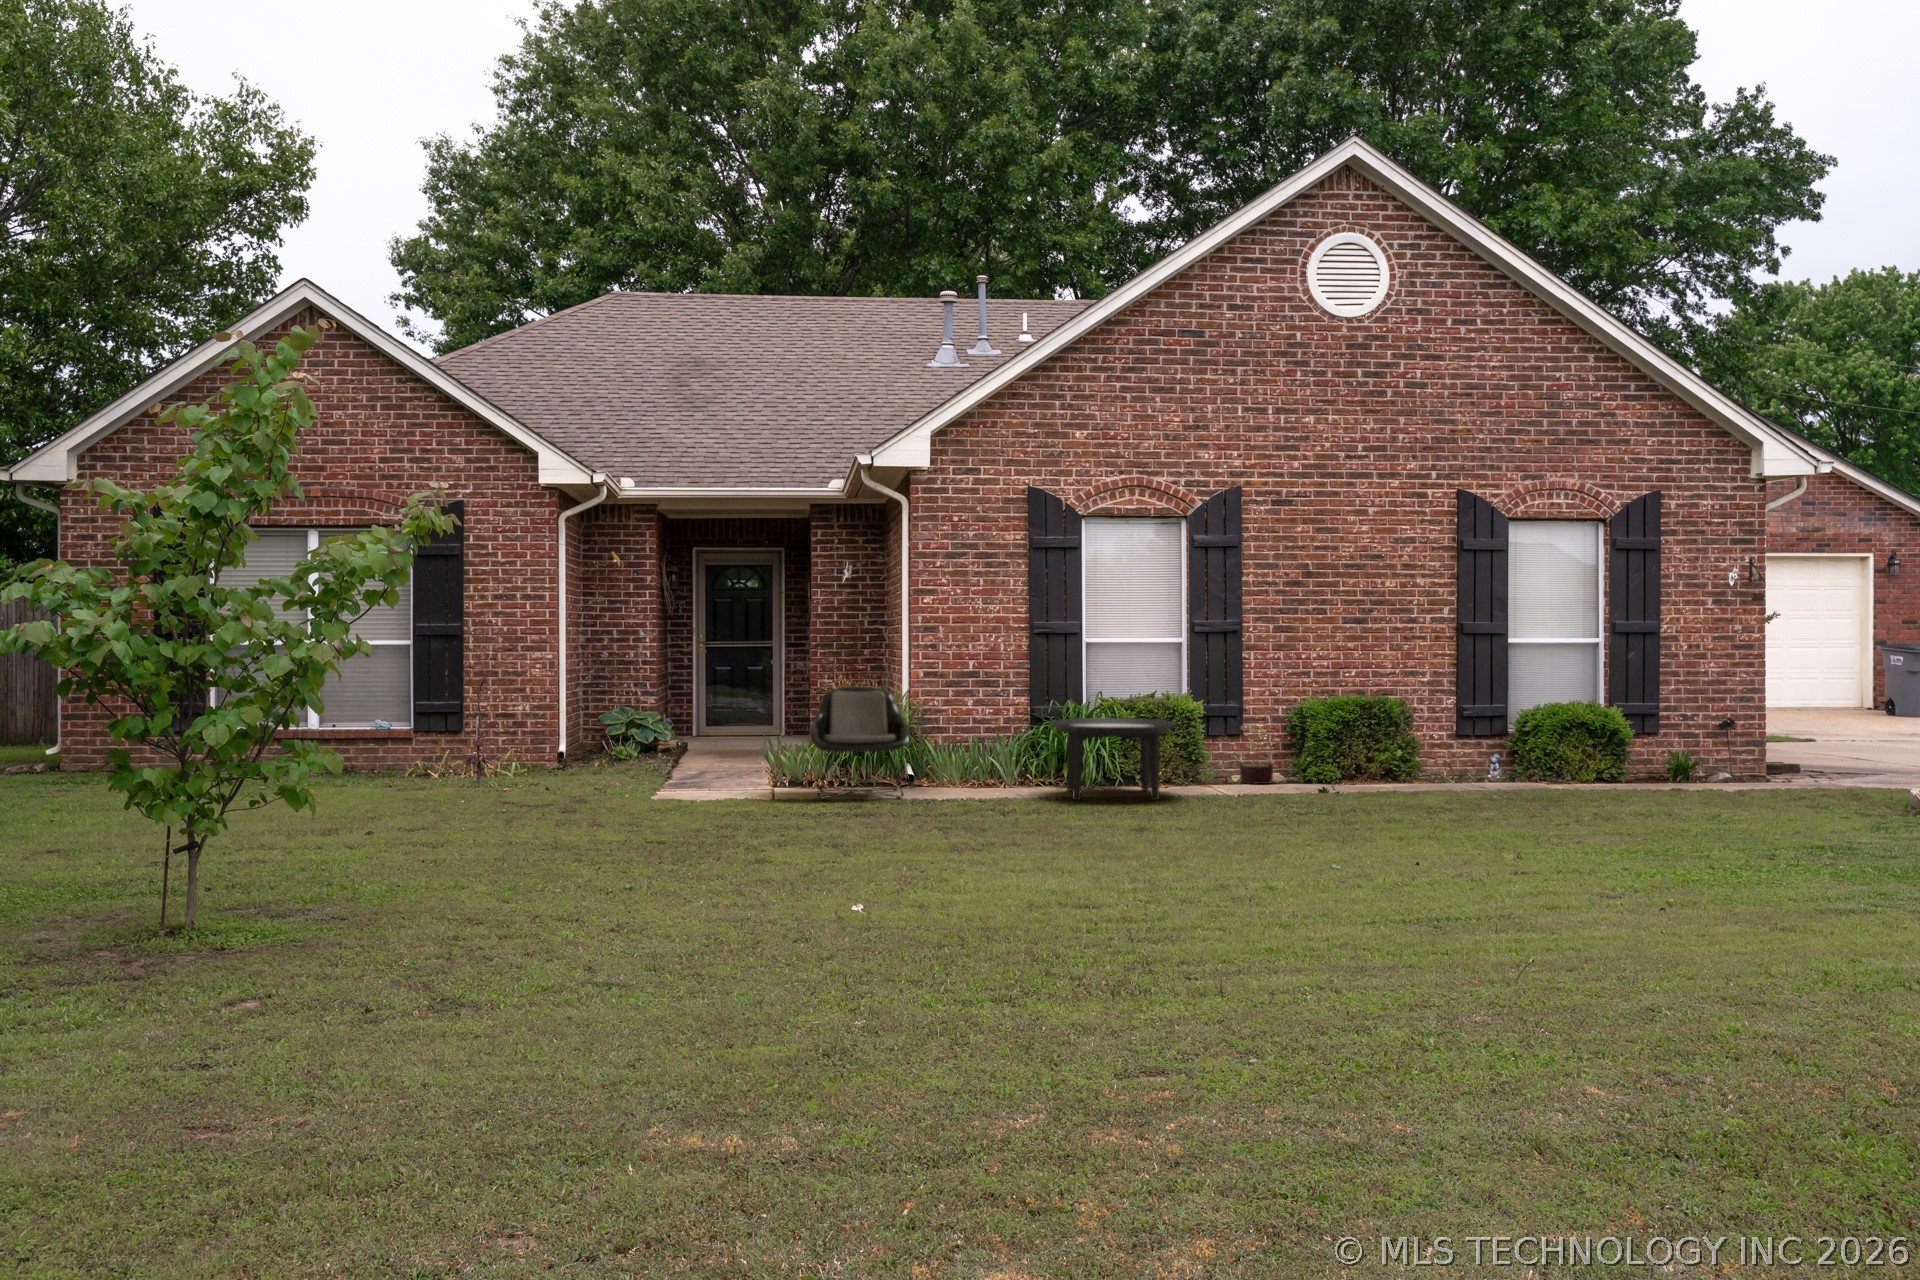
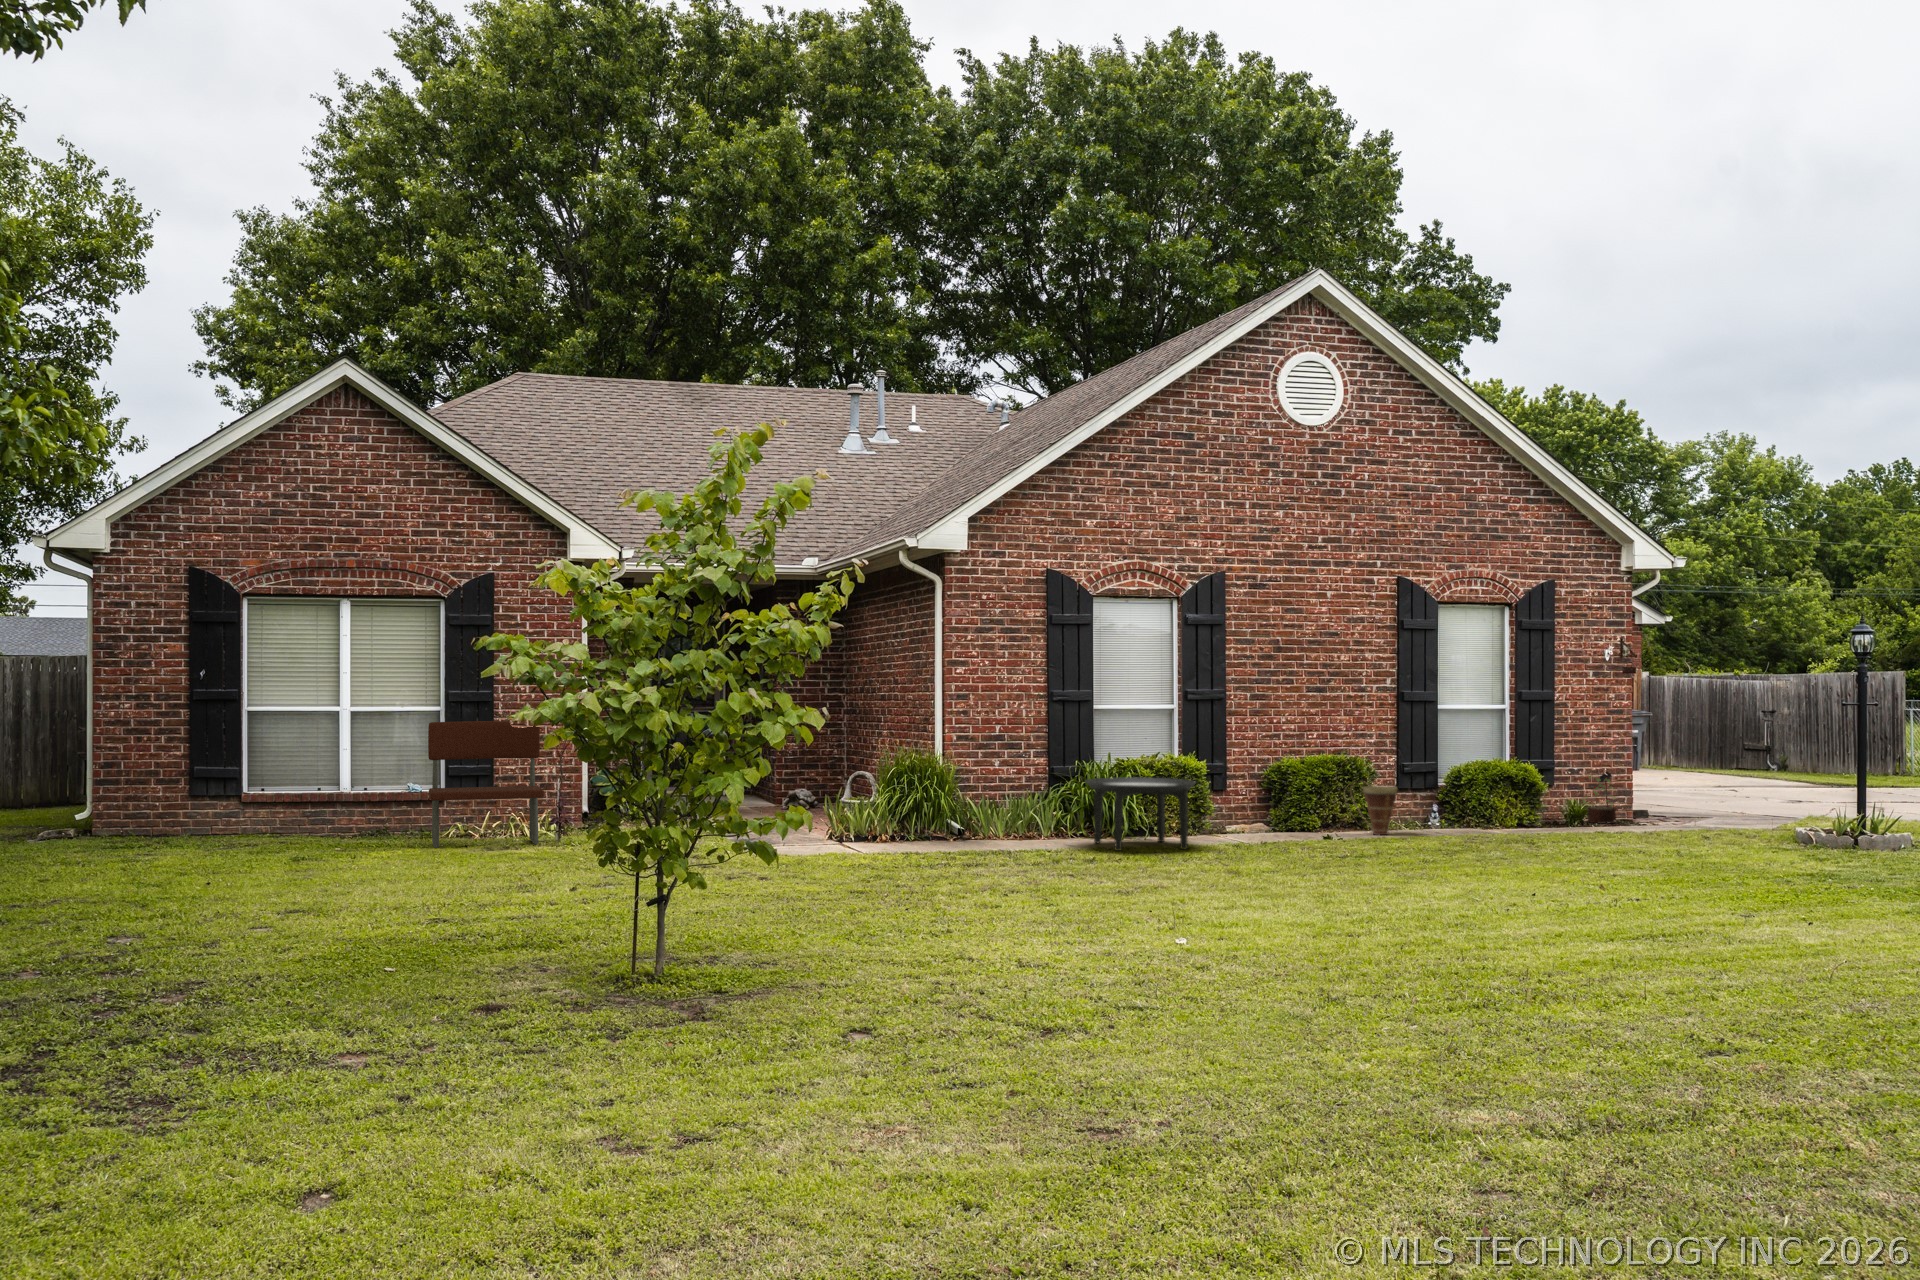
bench: none [379,653,506,781] -> present [428,721,544,848]
lounge chair: present [810,686,910,800] -> none [874,751,971,856]
basket: none [1377,725,1439,788] -> present [1351,785,1397,835]
decorative plant: present [1234,726,1274,784] -> present [1584,776,1616,824]

